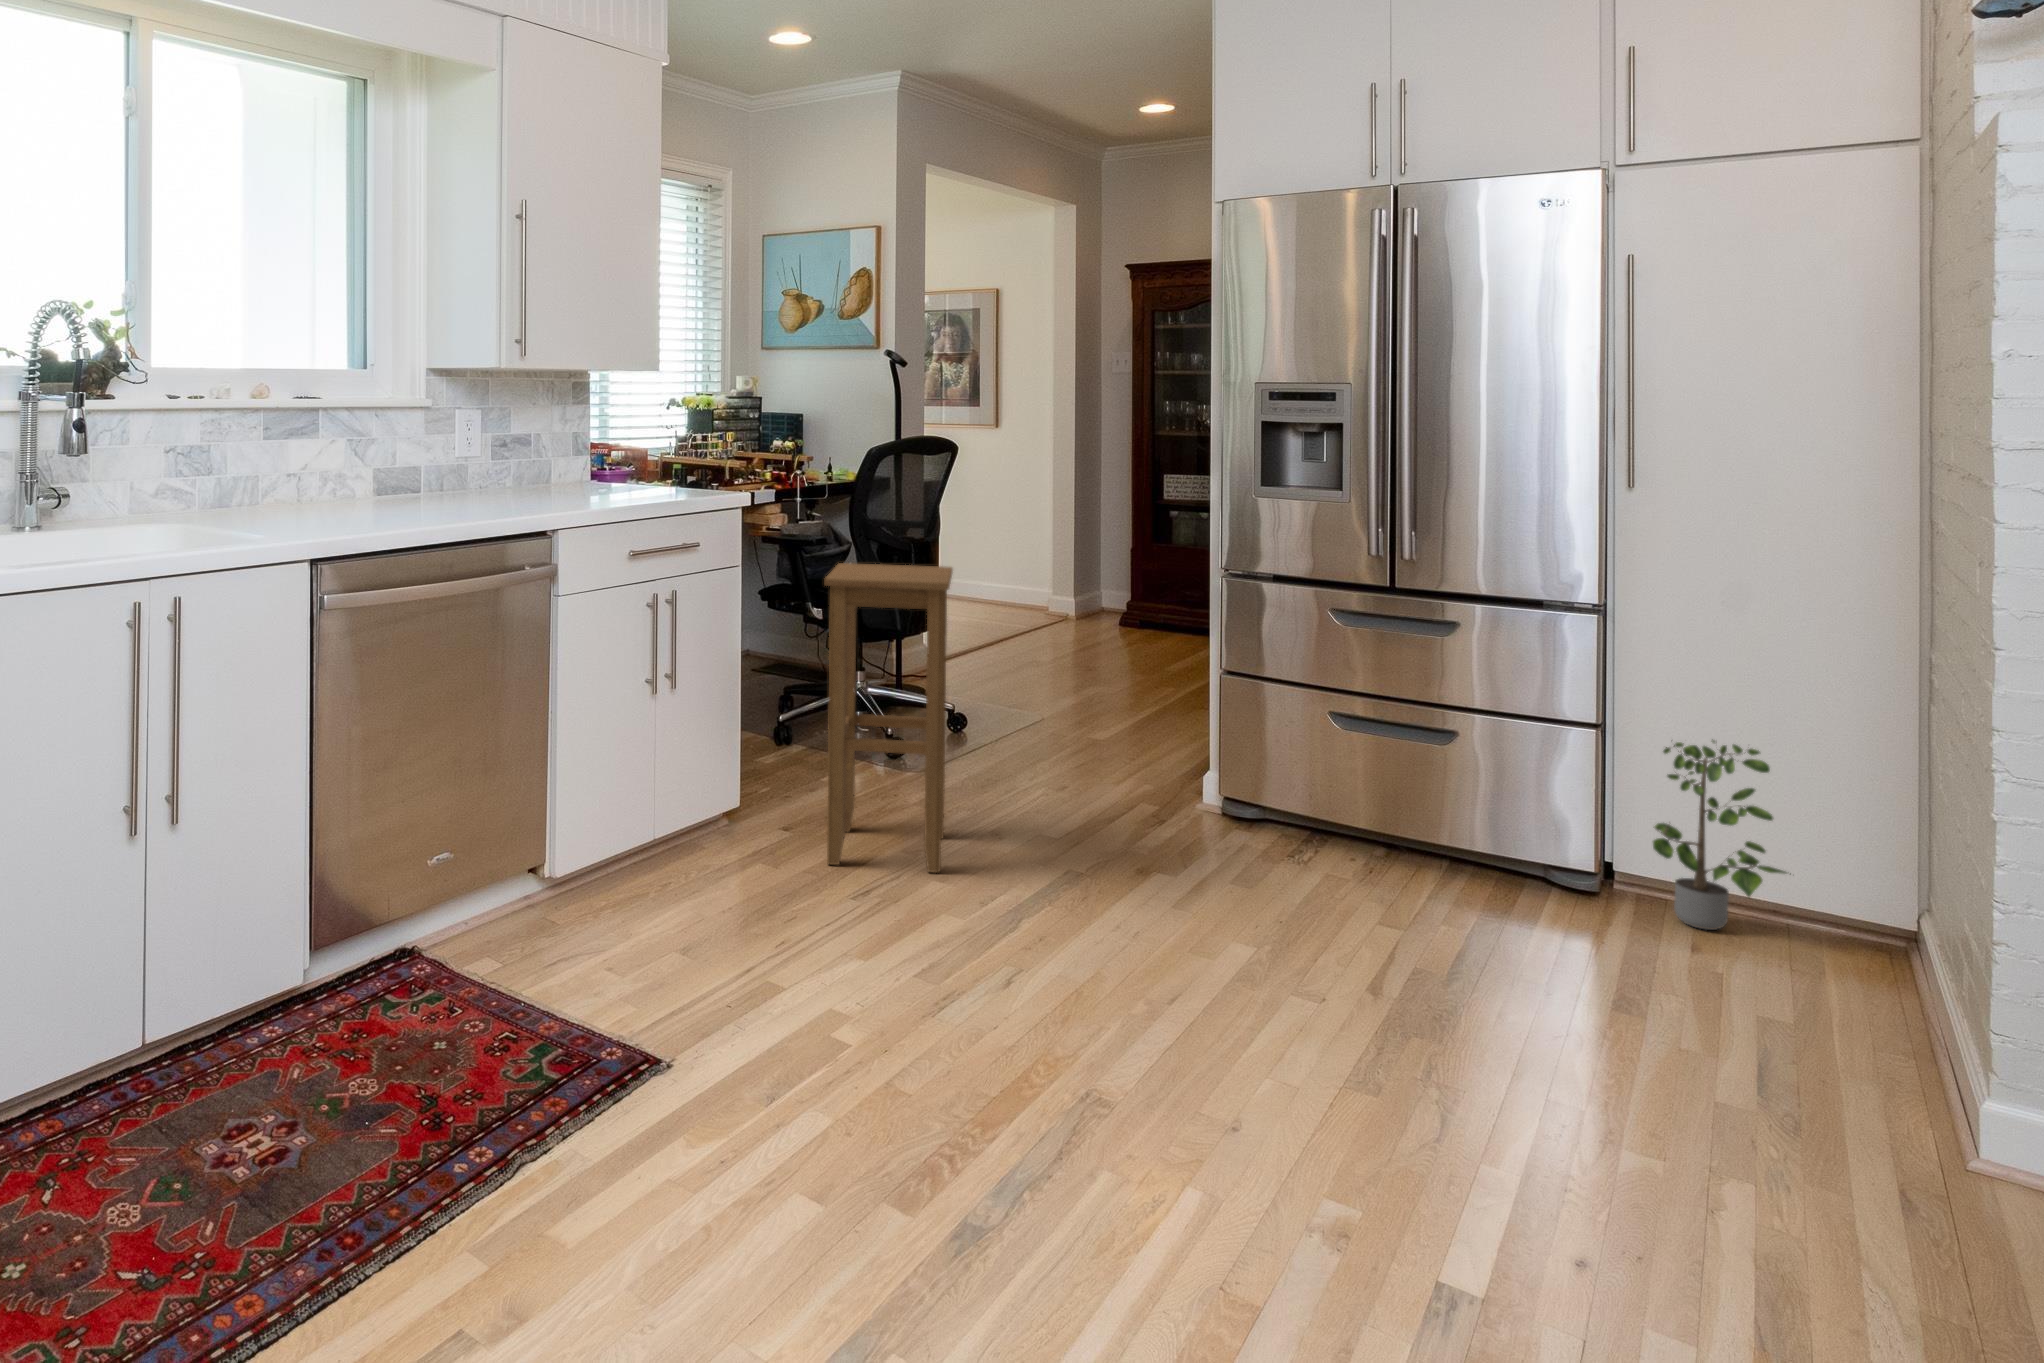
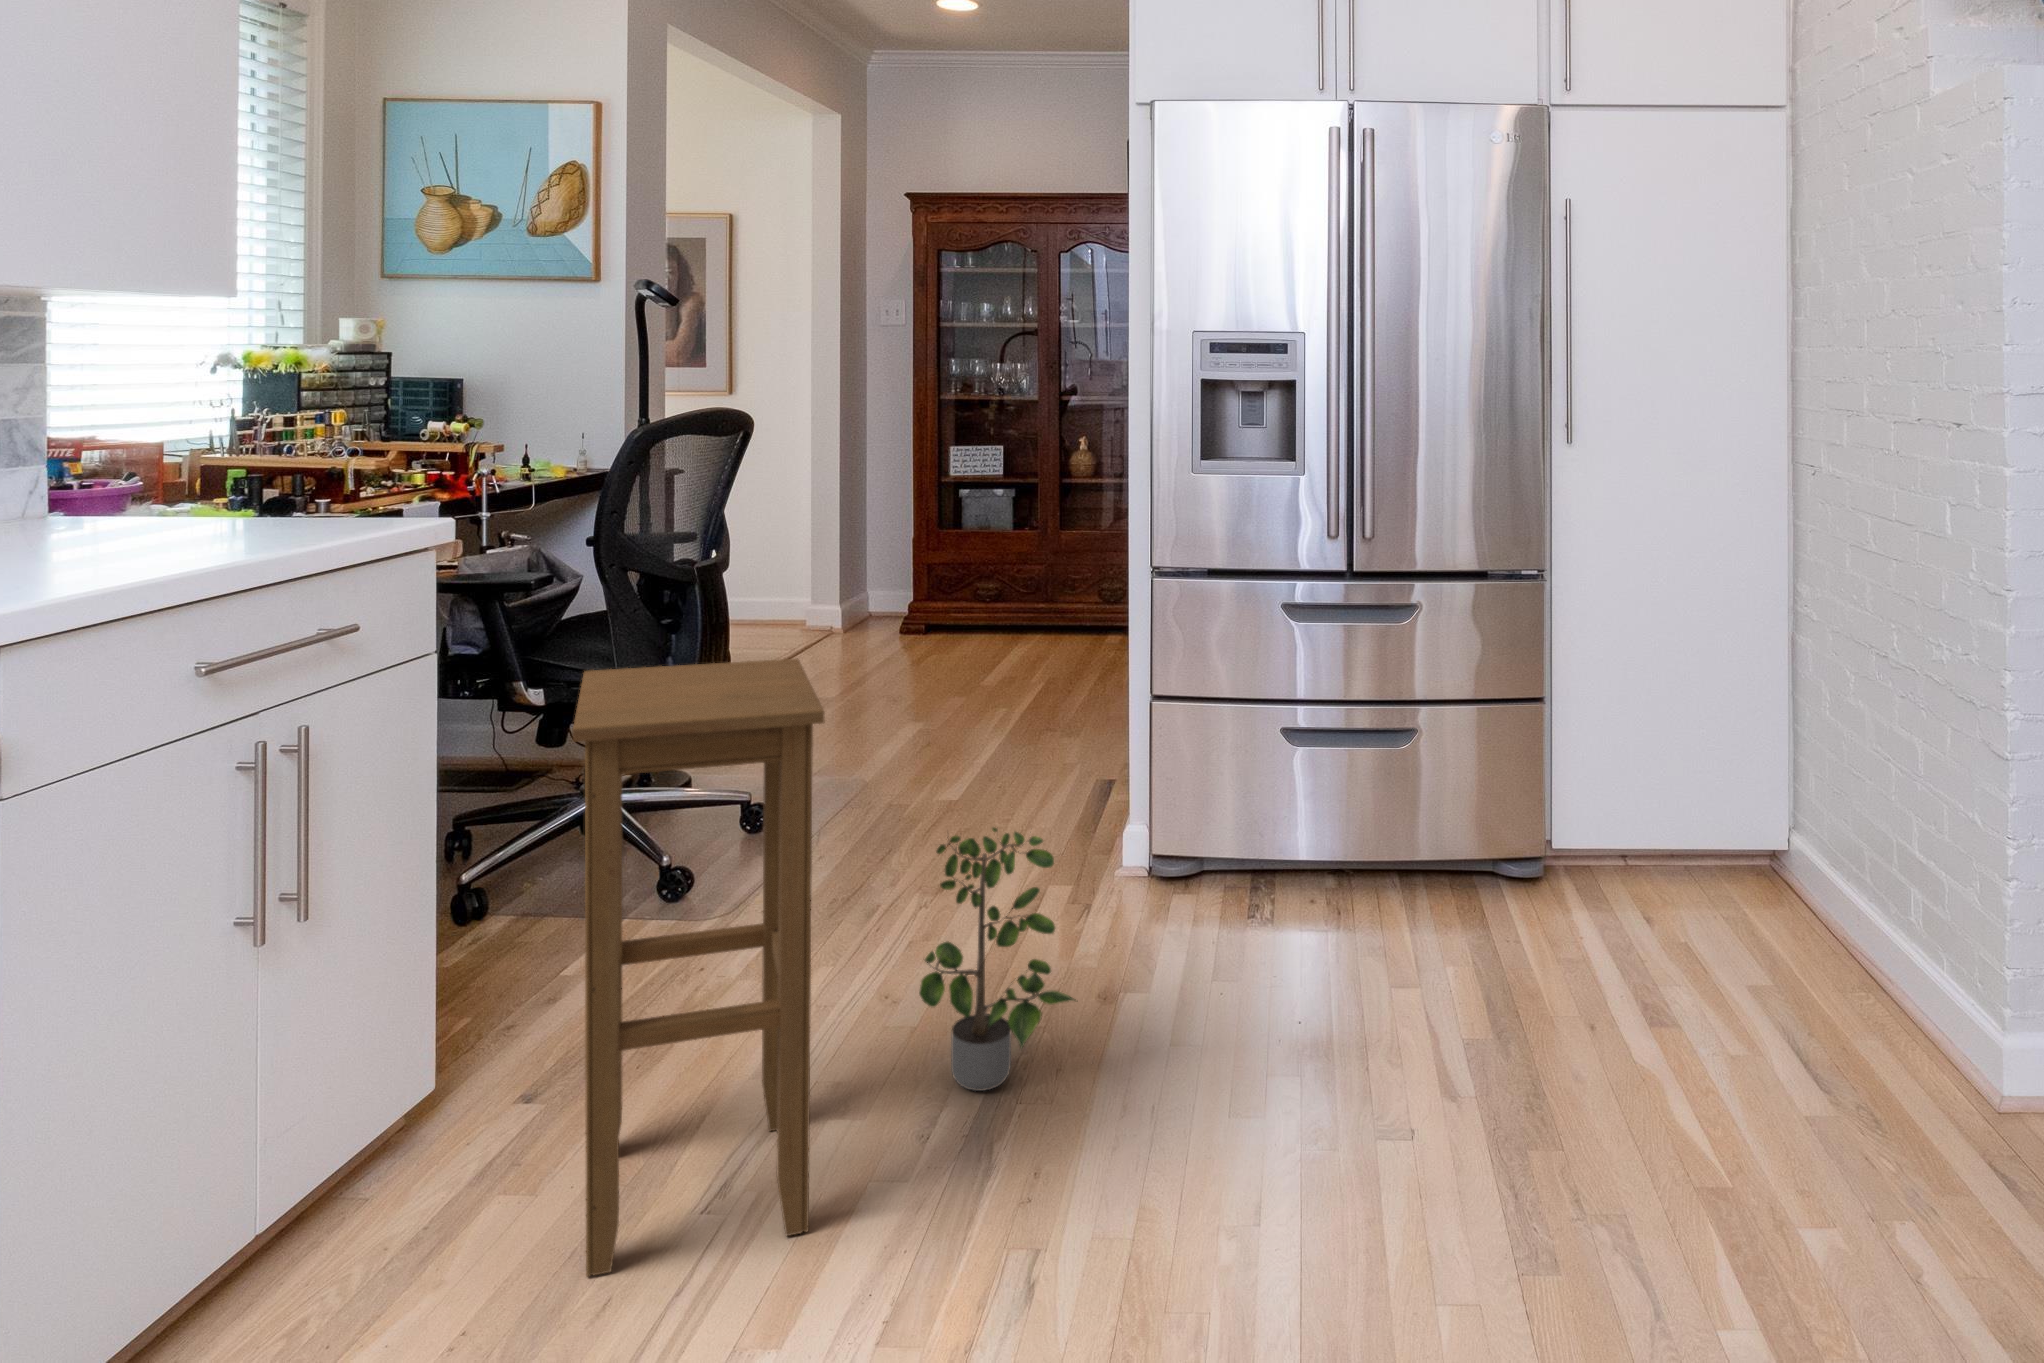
potted plant: present [1653,740,1791,930] -> present [919,828,1076,1091]

